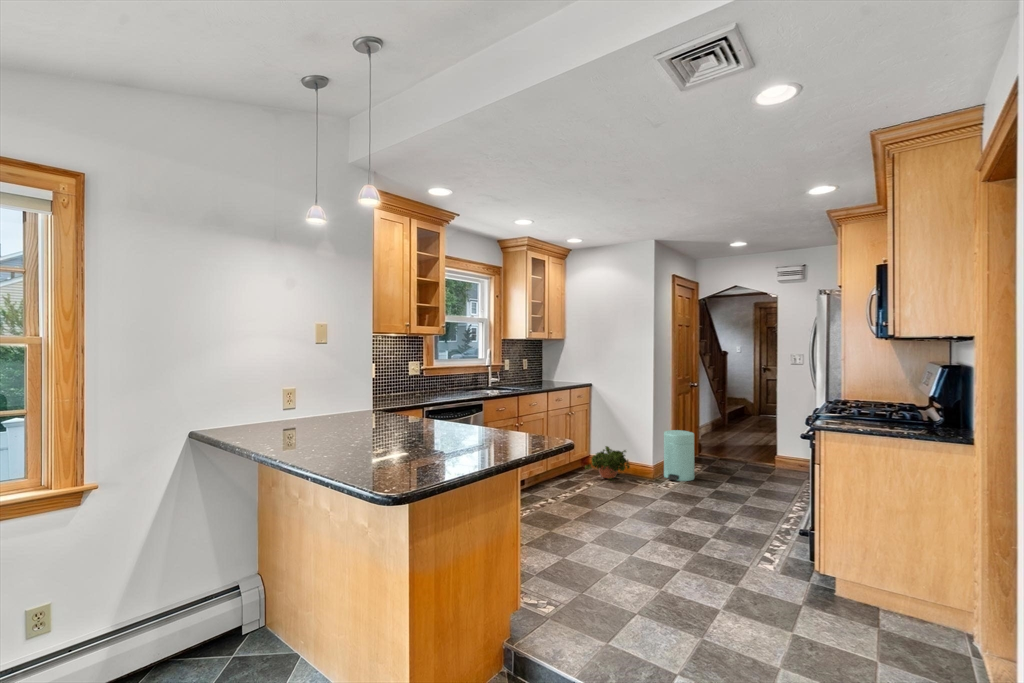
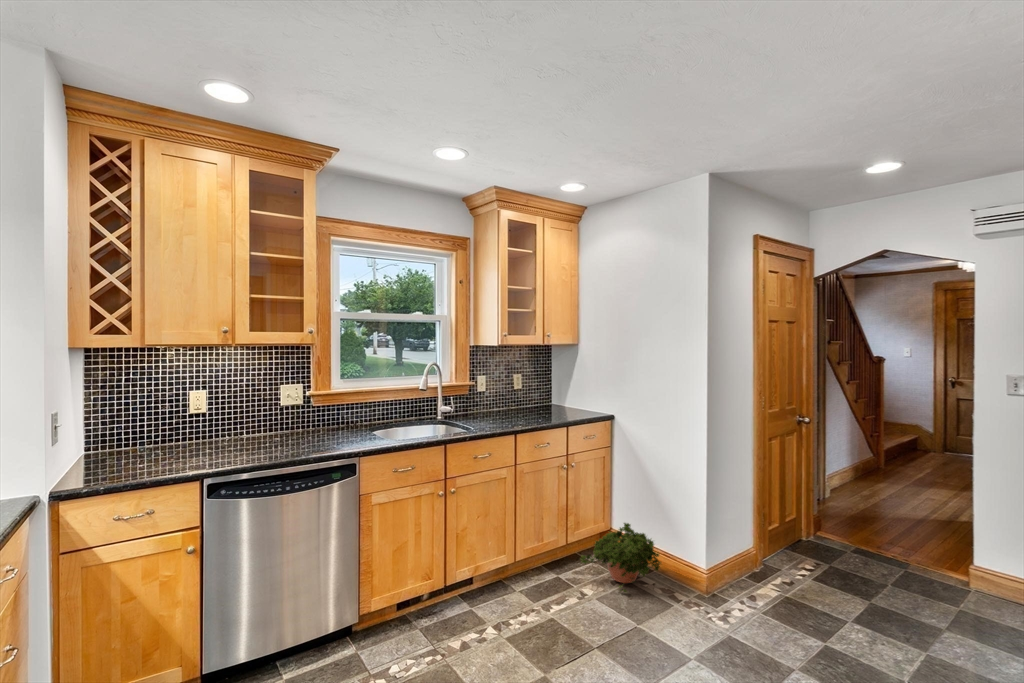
trash can: present [664,430,694,481] -> none [728,505,786,608]

